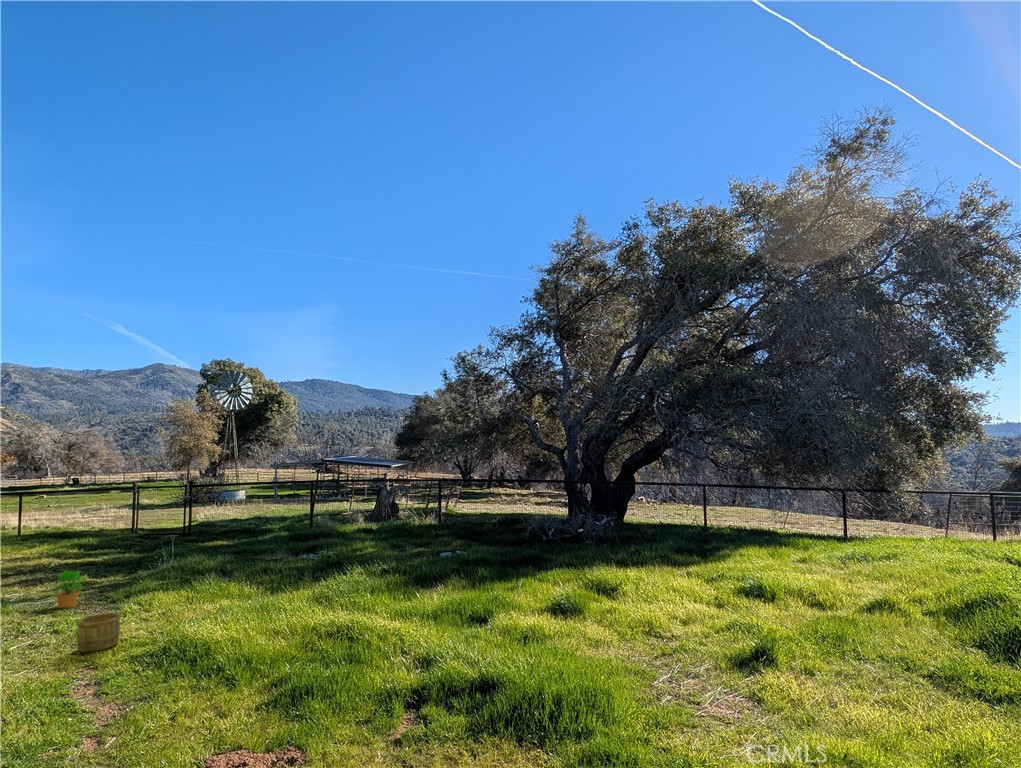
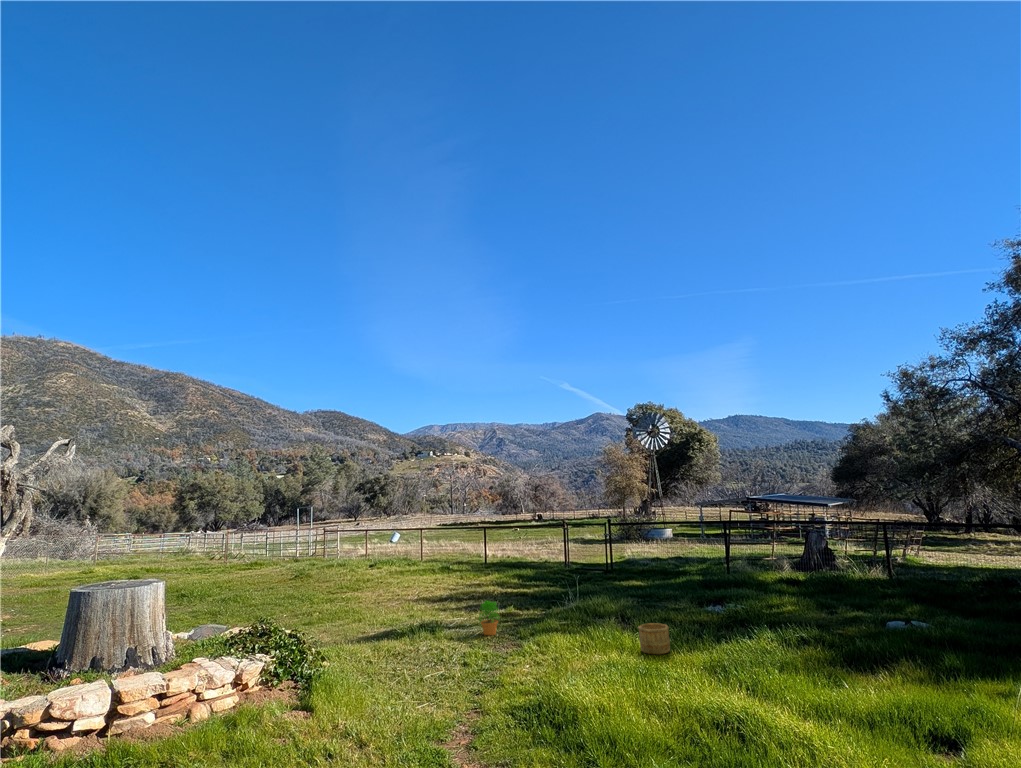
wooden bucket: present [77,613,121,652] -> present [638,623,670,654]

